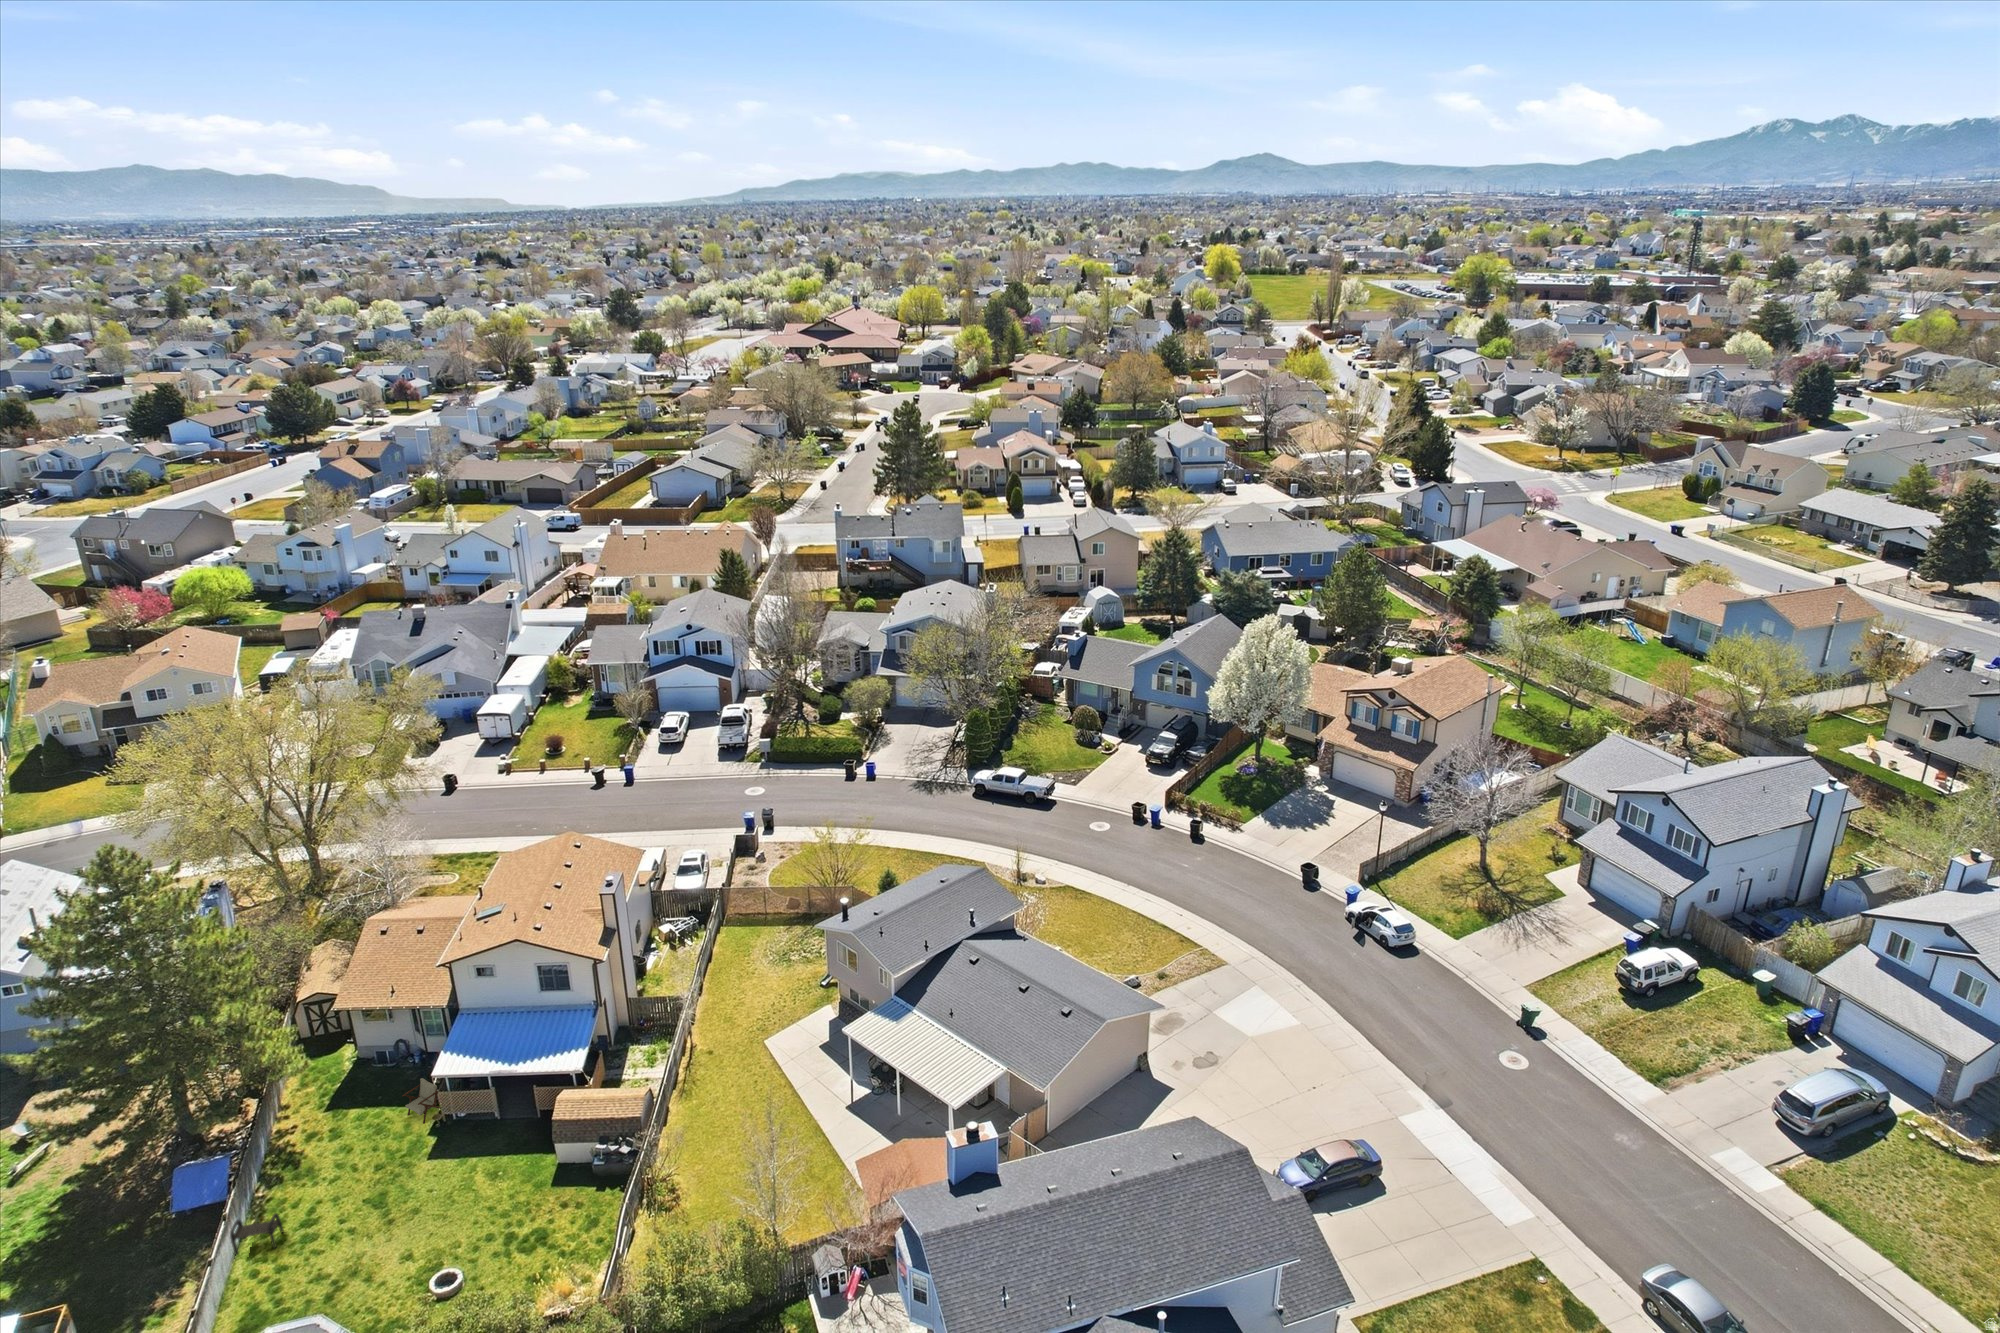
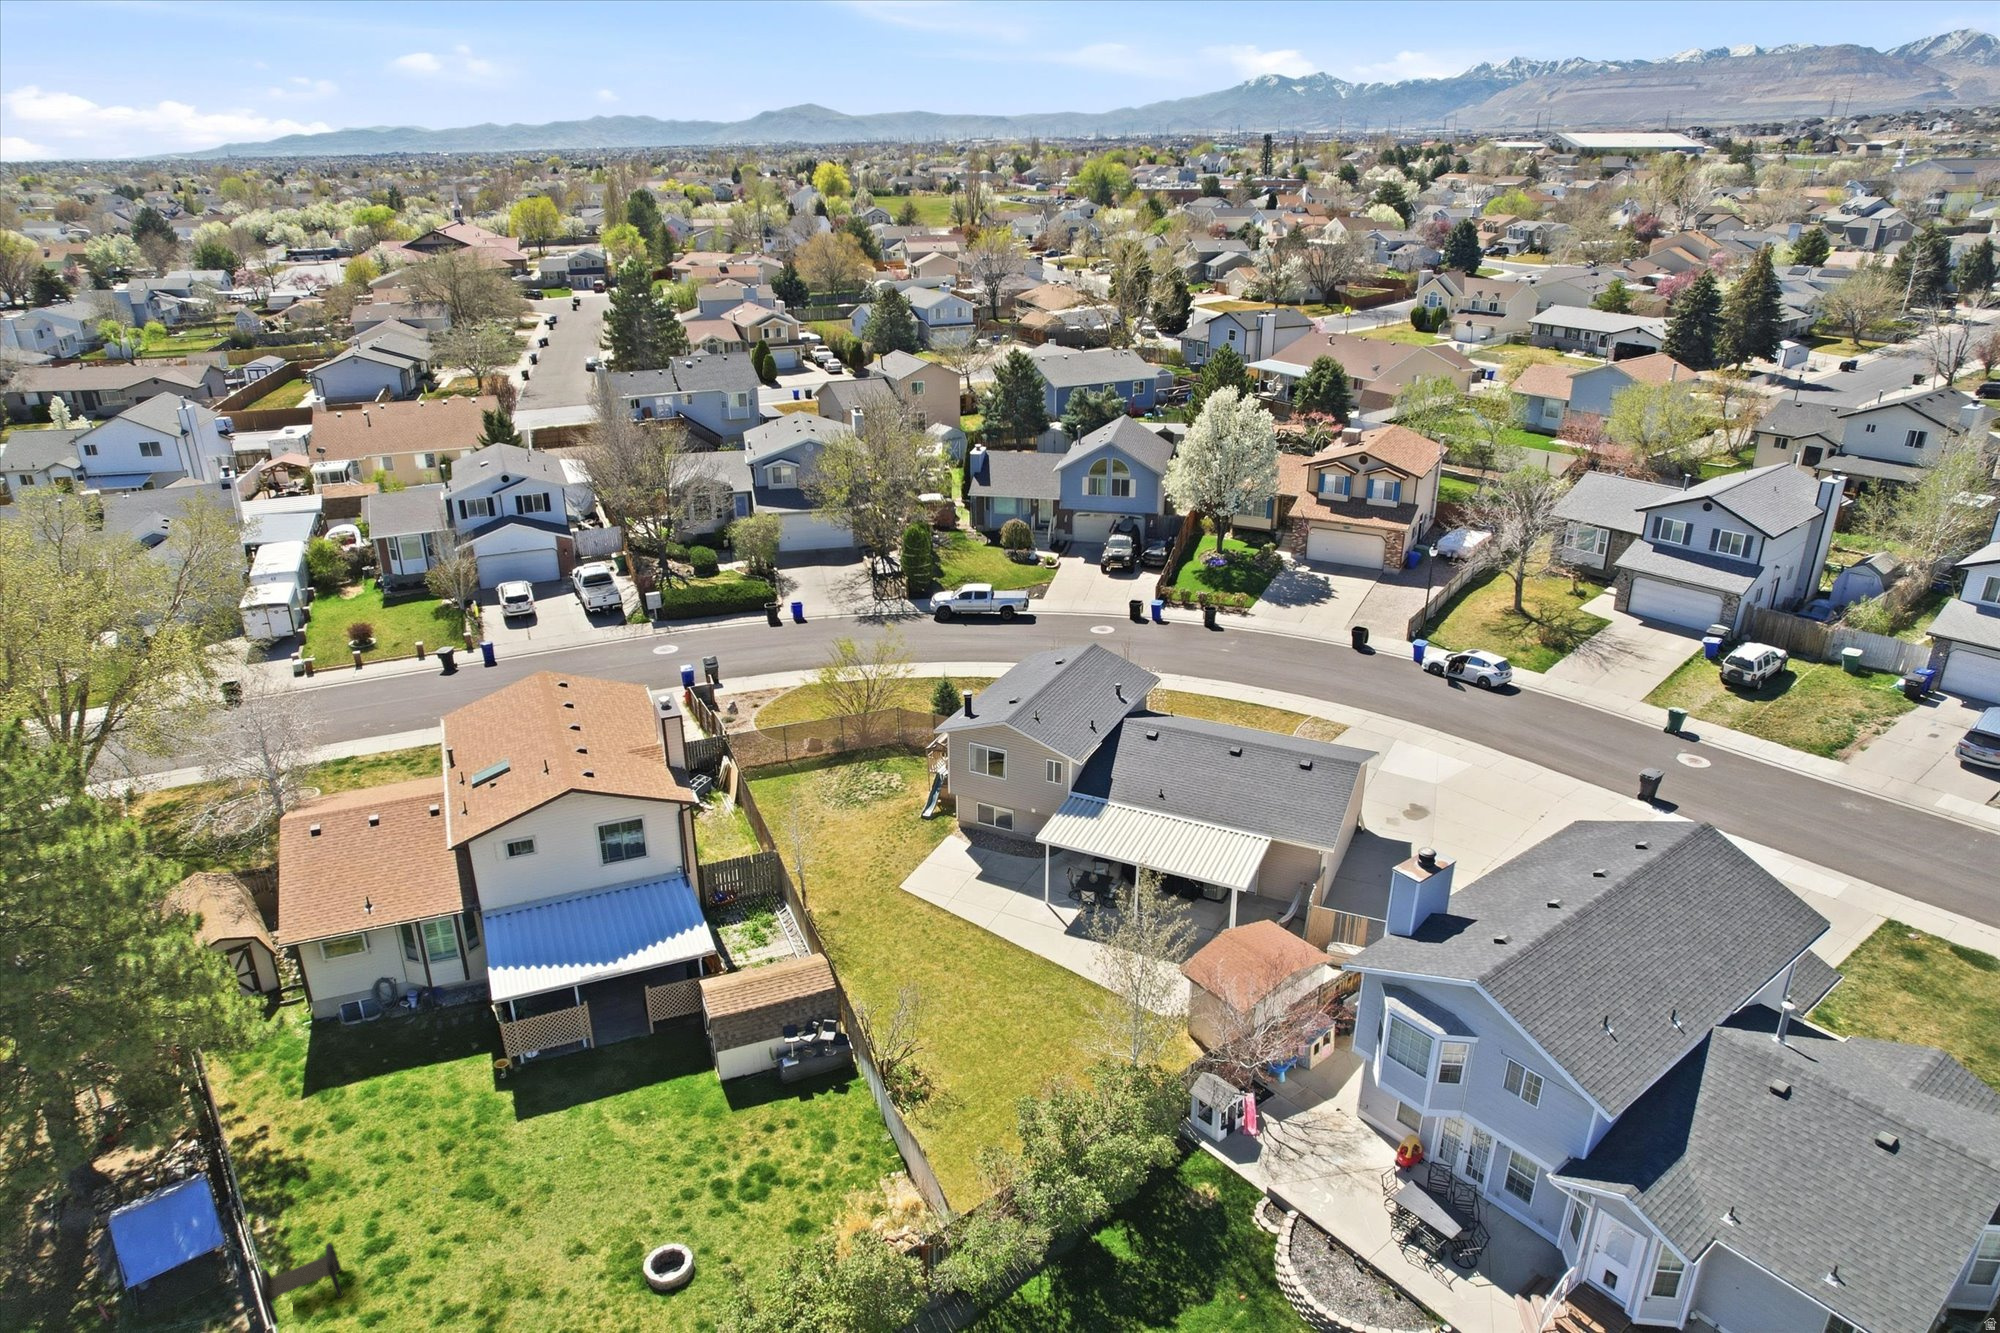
lounge chair: present [402,1078,441,1124] -> none [435,1015,501,1078]

